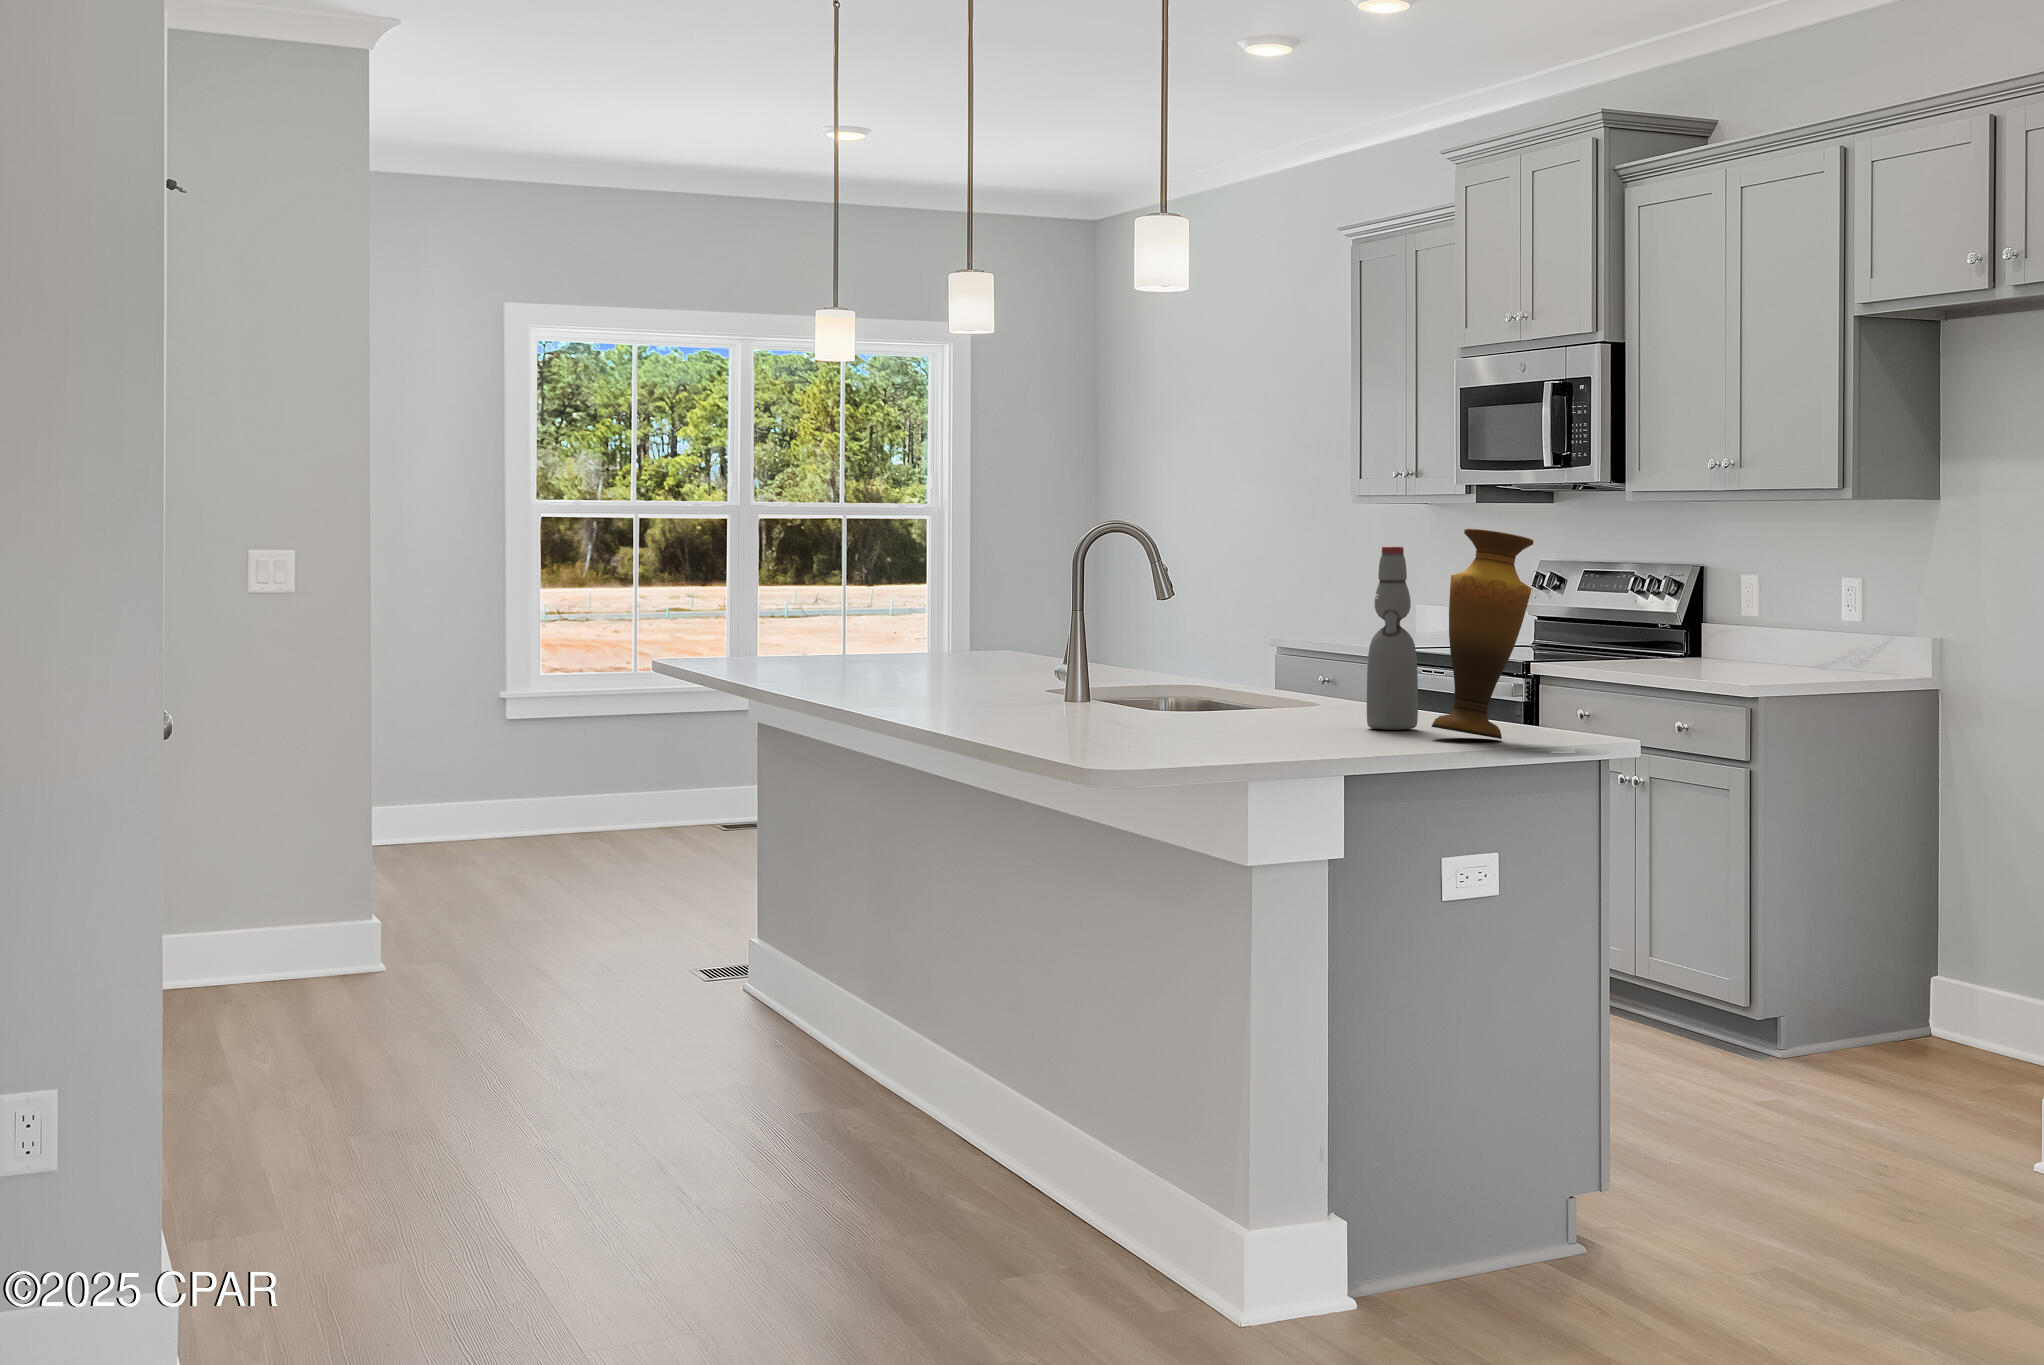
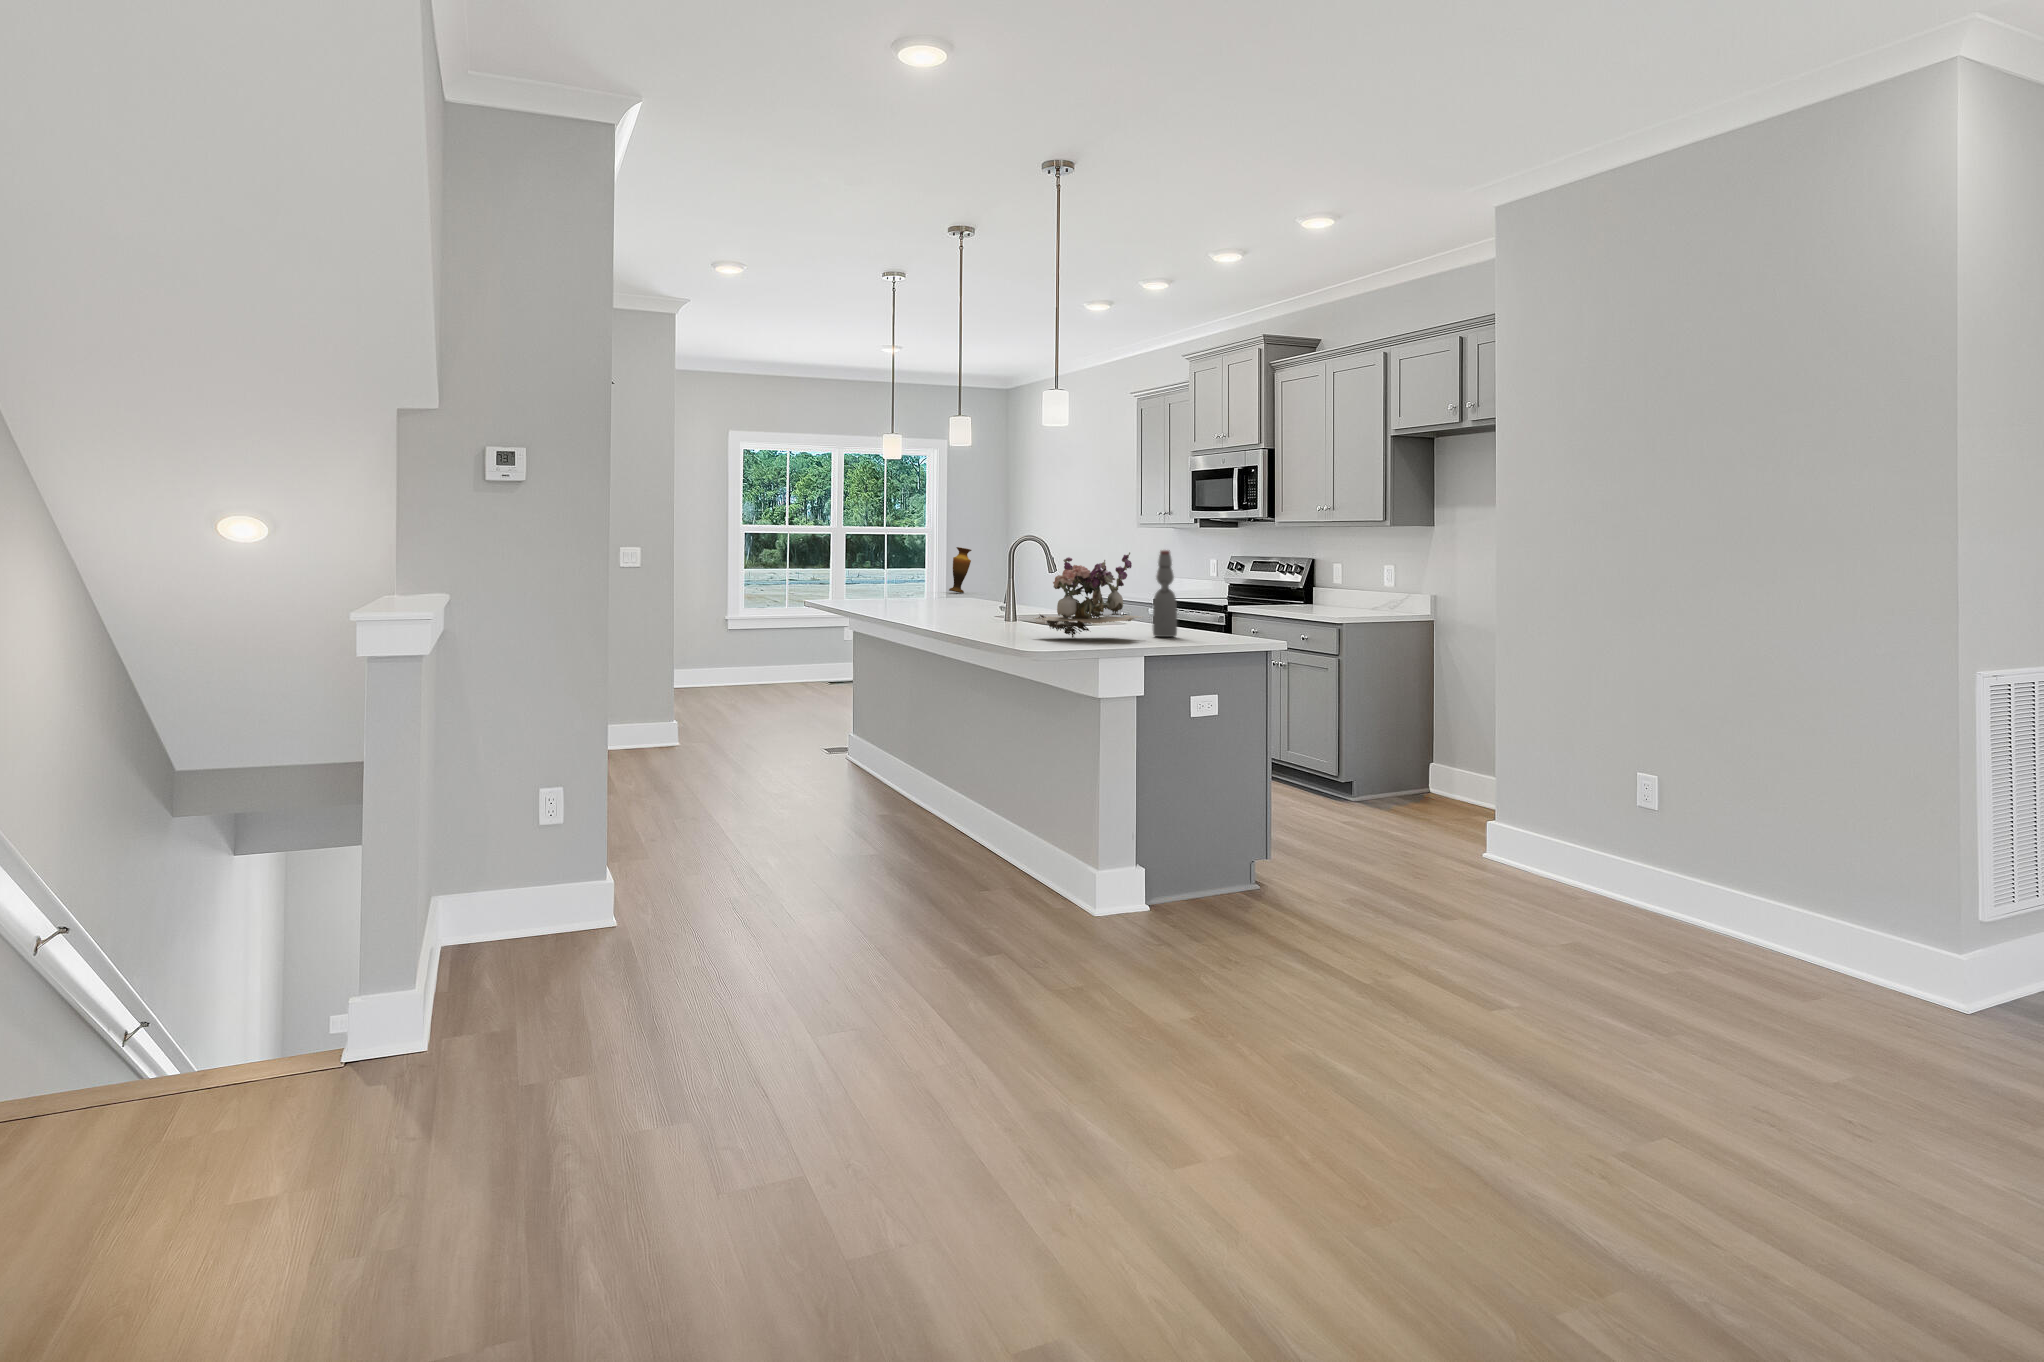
vase: present [1431,529,1534,739] -> present [949,547,971,593]
flower arrangement: none [1111,551,1346,735] -> present [1035,552,1141,638]

